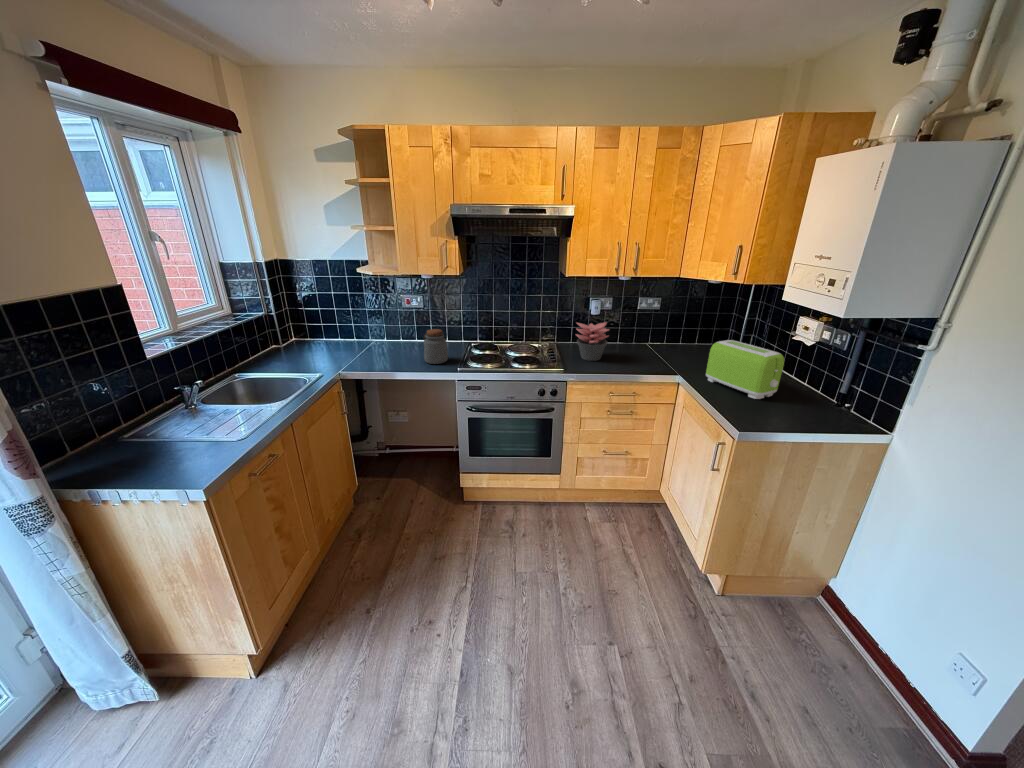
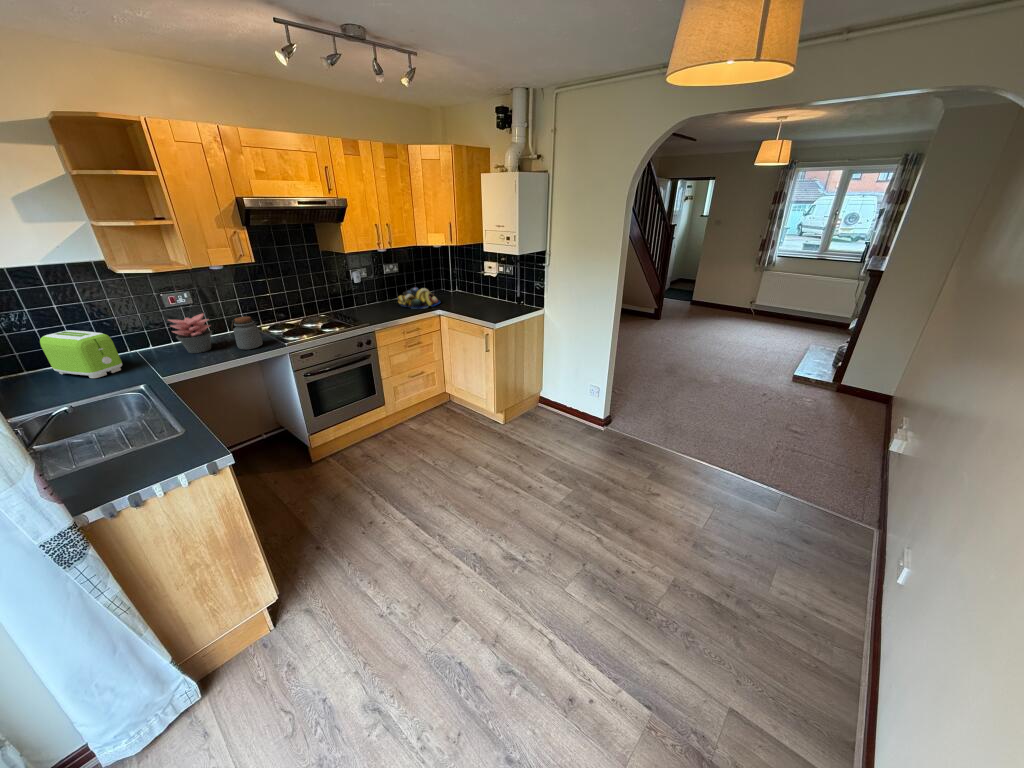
succulent plant: present [576,322,609,361] -> present [169,313,212,353]
fruit bowl: none [636,333,699,367] -> present [398,287,440,309]
toaster: present [706,340,784,399] -> present [40,330,122,378]

